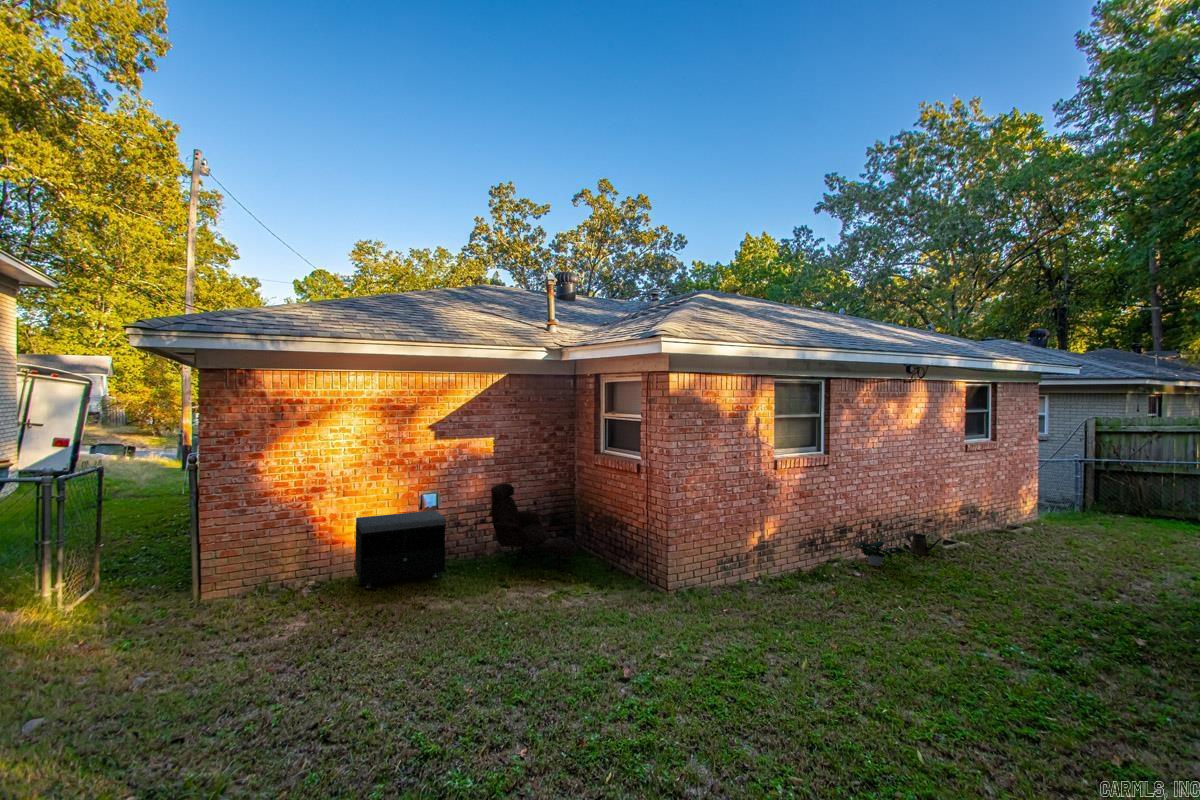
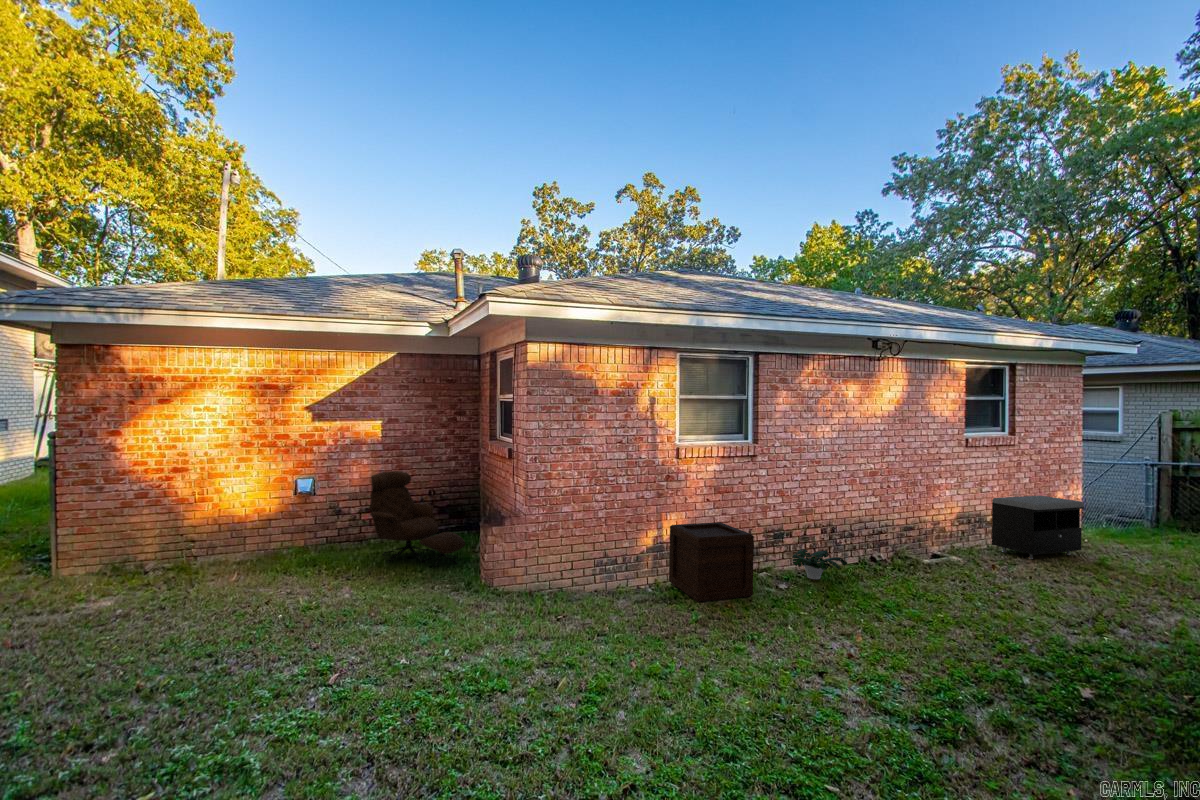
storage bench: present [355,510,446,588] -> present [992,496,1084,559]
wooden crate: none [769,522,847,591] -> present [669,522,754,602]
watering can: present [907,533,943,555] -> none [873,543,911,570]

